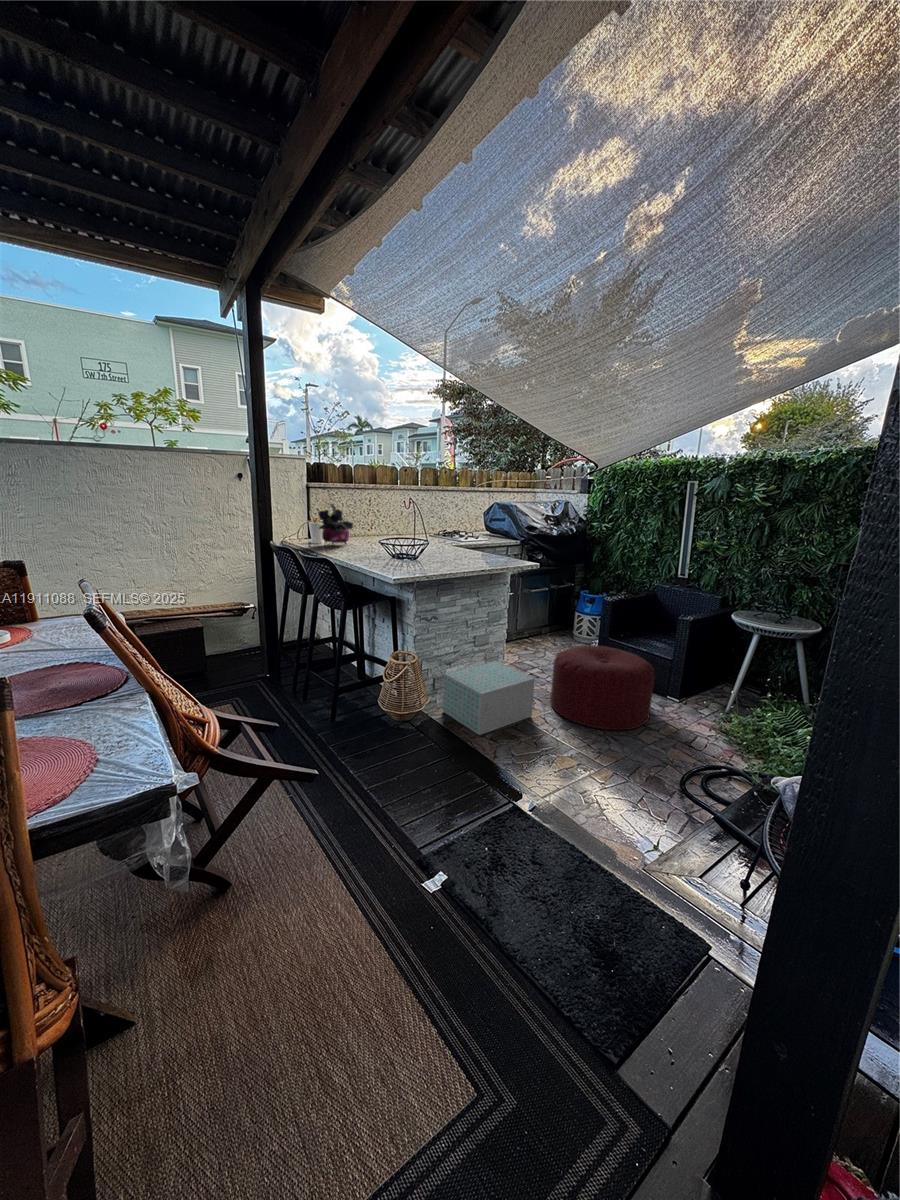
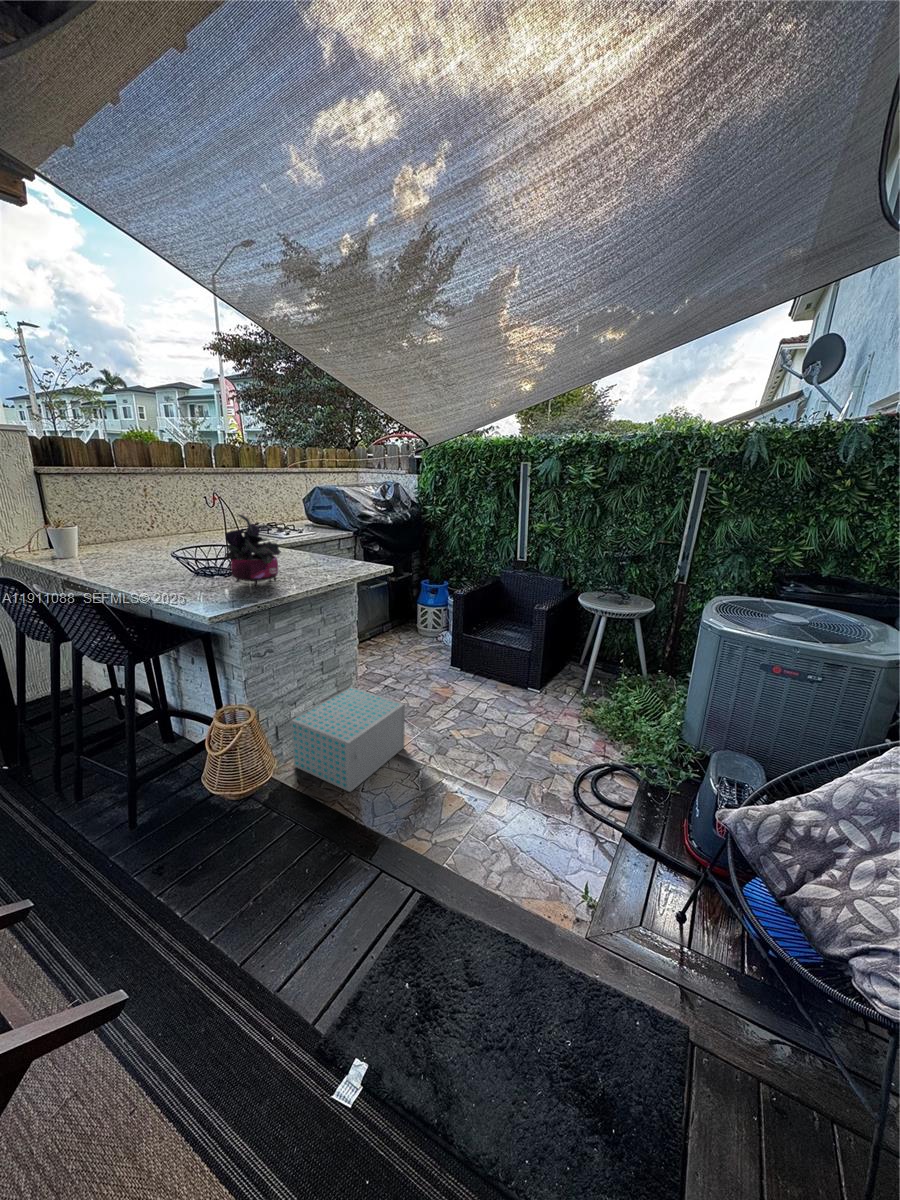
potted plant: present [318,503,353,545] -> present [225,514,281,587]
ottoman: present [550,645,655,730] -> none [418,648,525,746]

